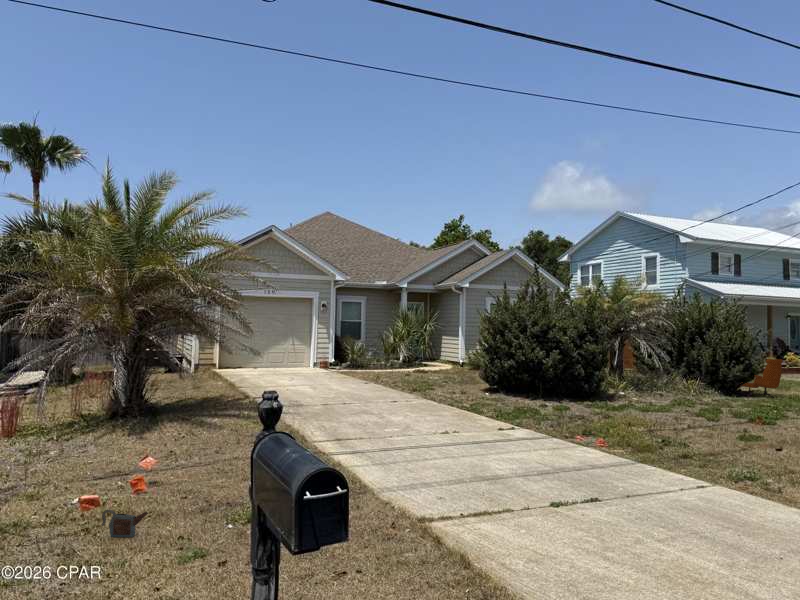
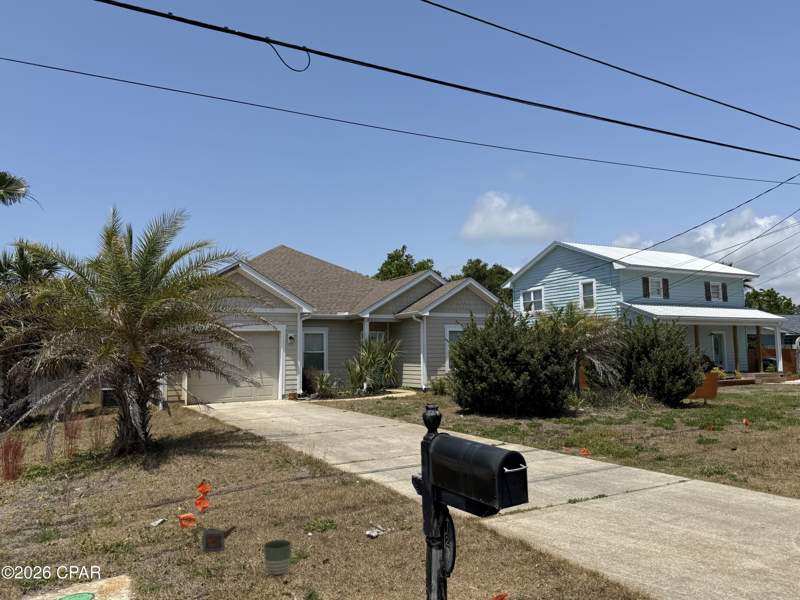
planter: none [153,534,185,574] -> present [264,540,291,575]

